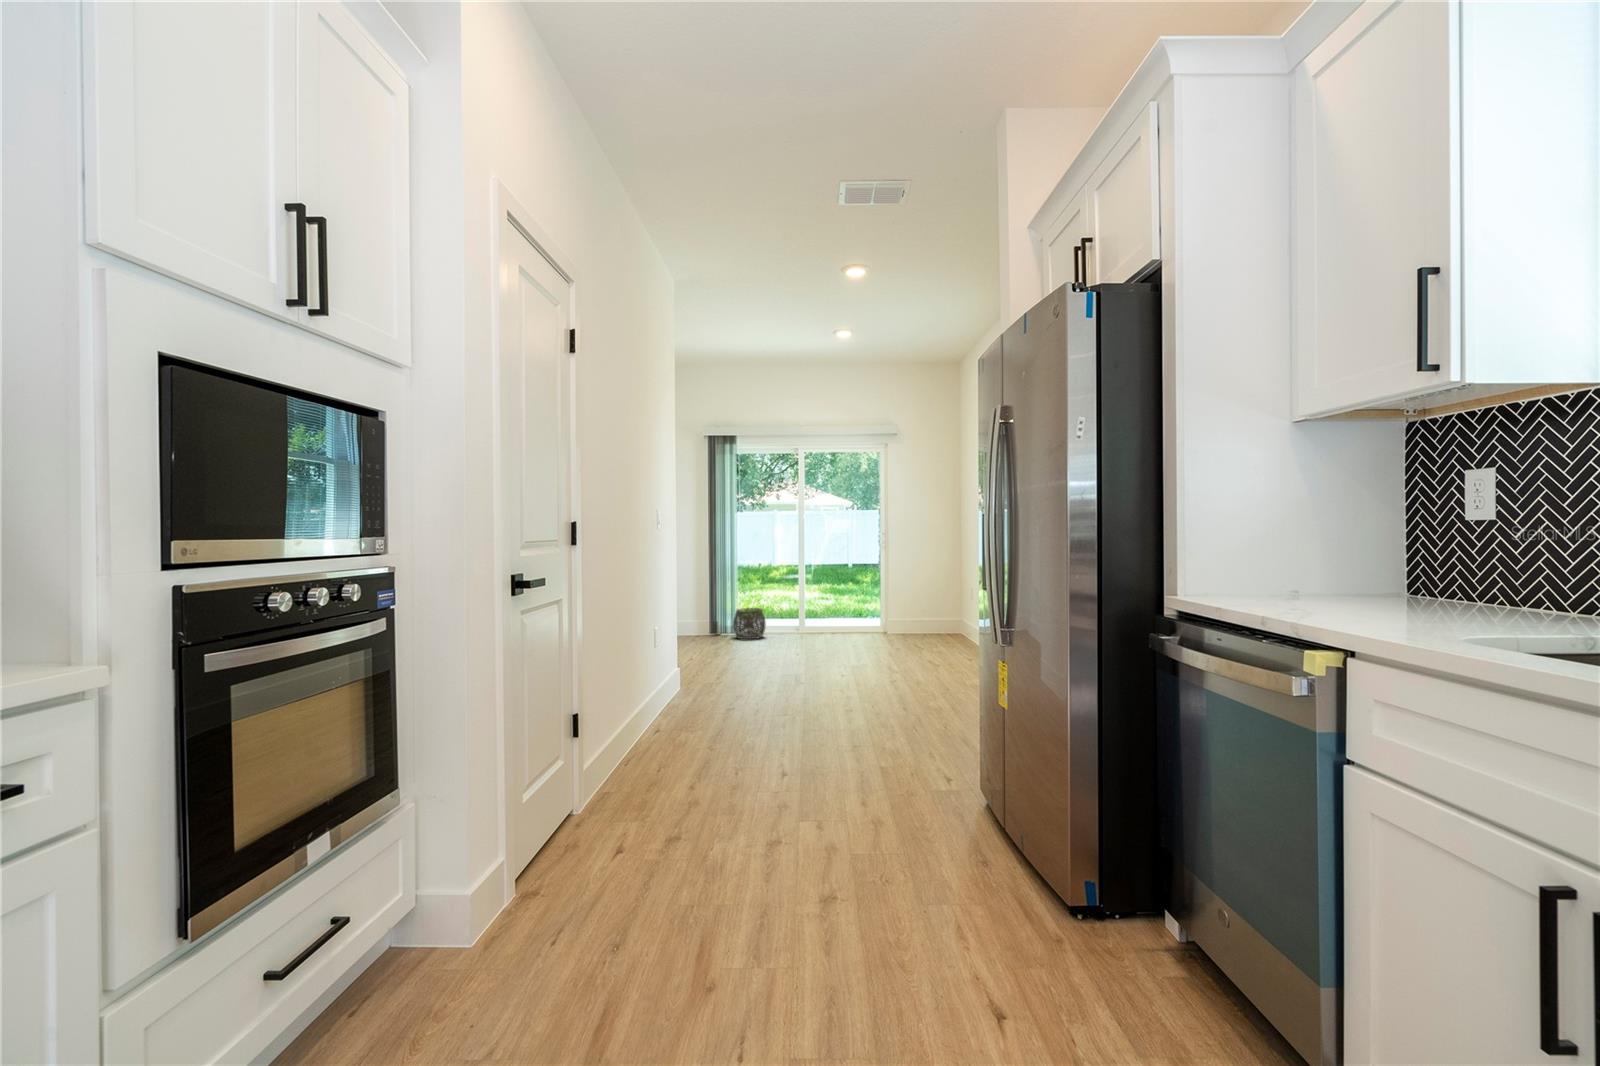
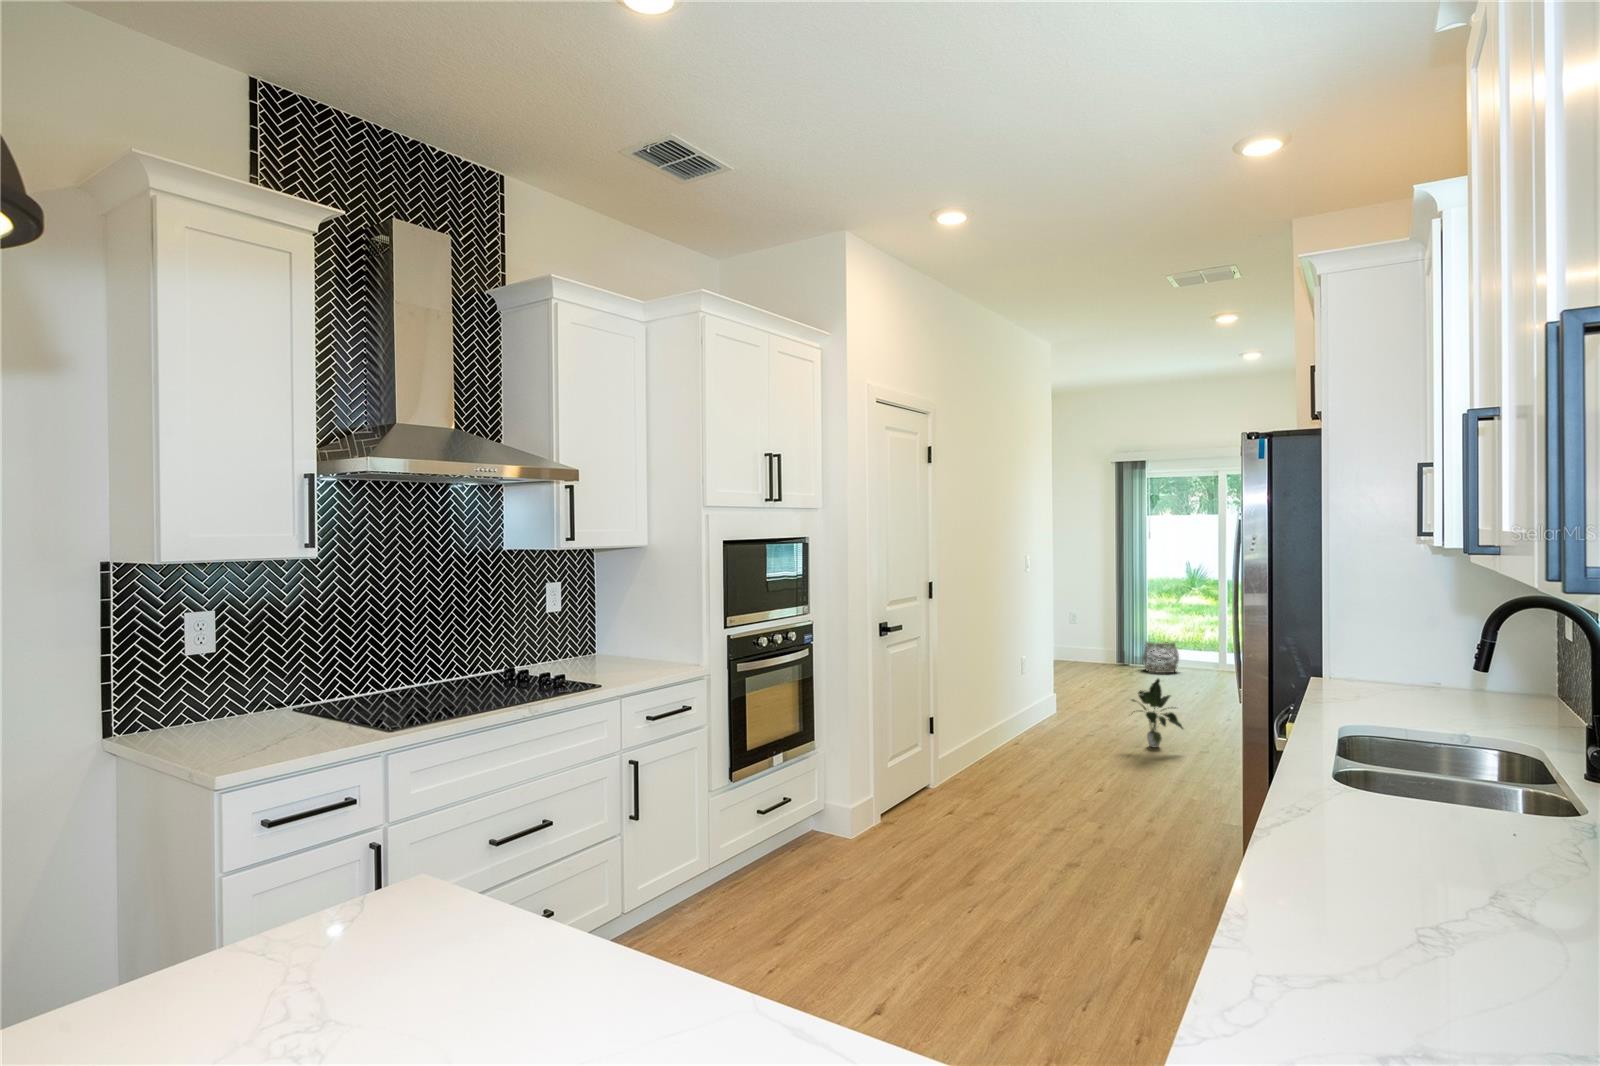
potted plant: none [771,638,827,712] -> present [1132,679,1183,747]

